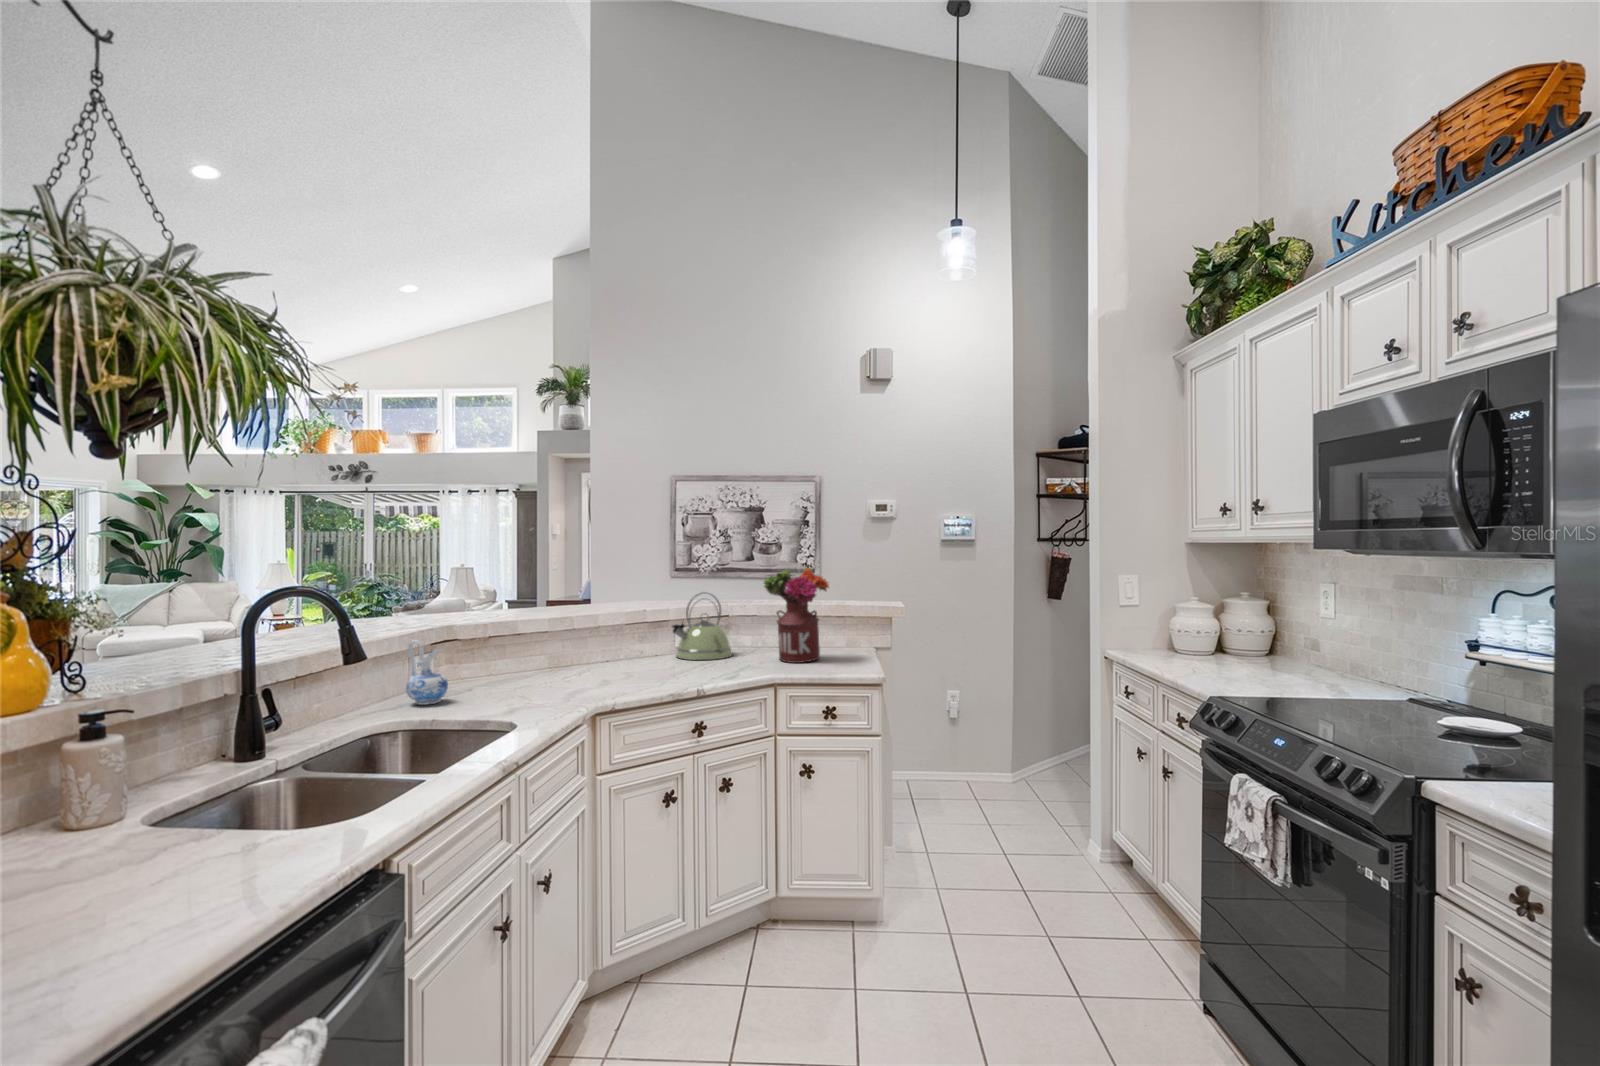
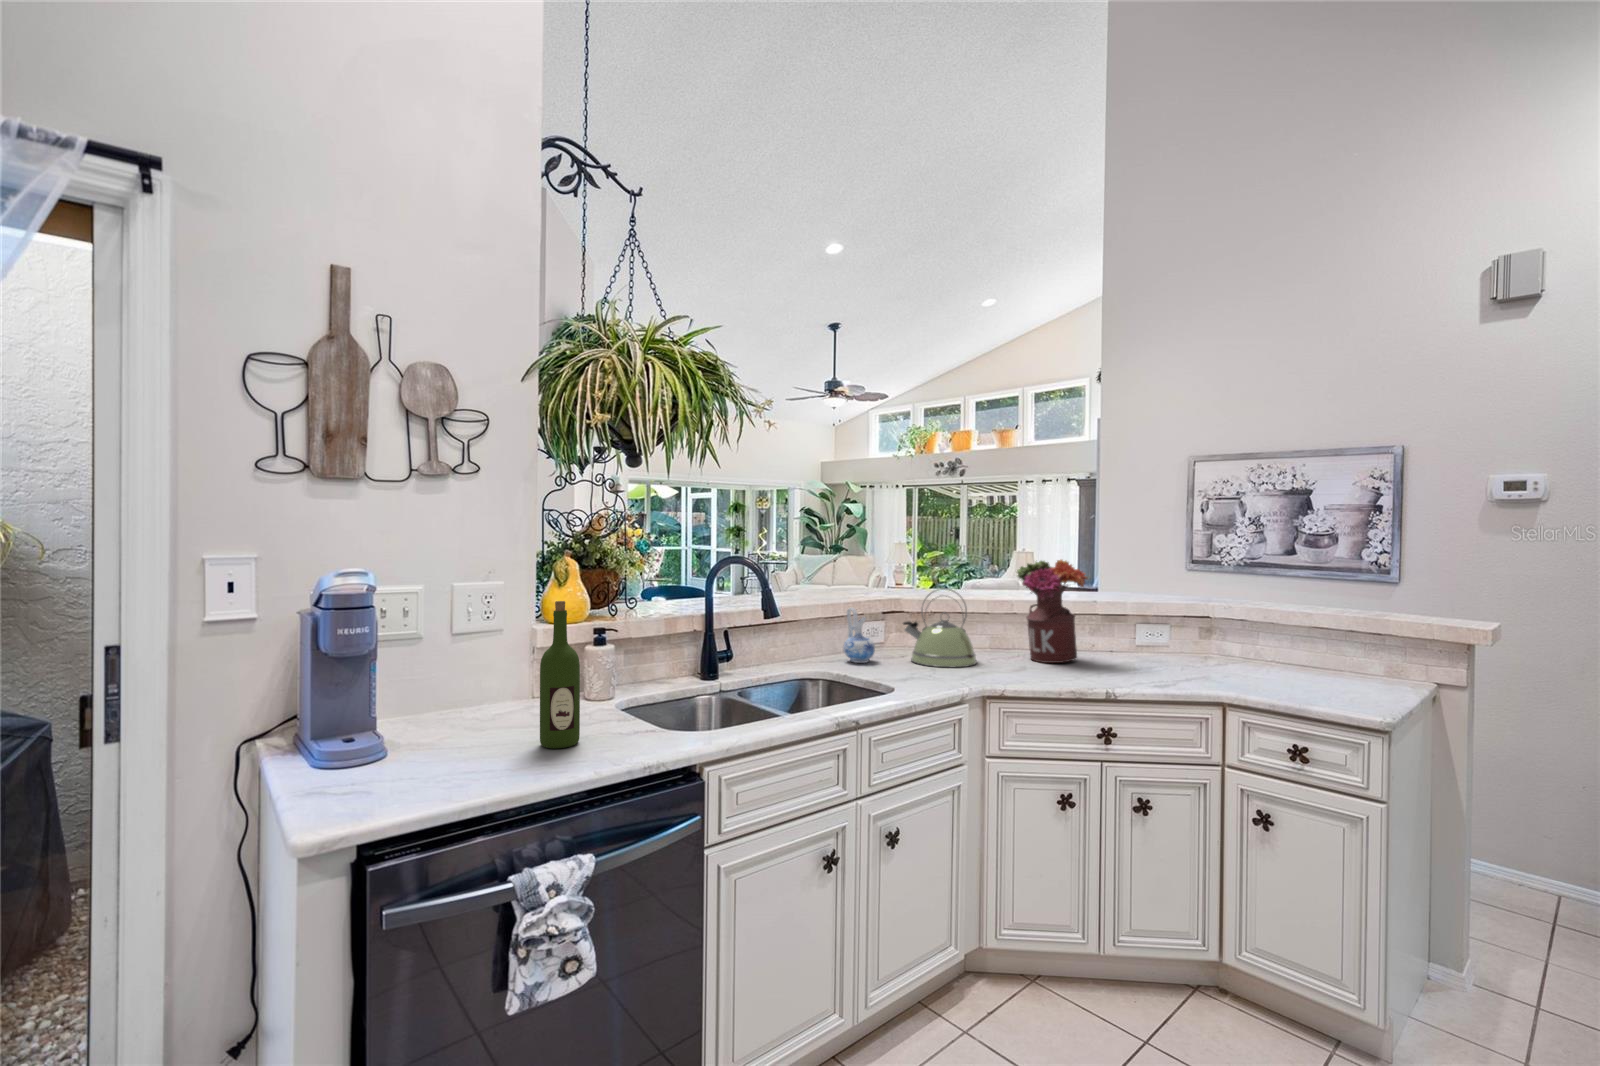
flower arrangement: present [764,568,829,663] -> present [1017,560,1087,663]
kettle: present [672,592,732,660] -> present [903,588,977,667]
wine bottle: none [82,670,164,913] -> present [540,601,580,748]

